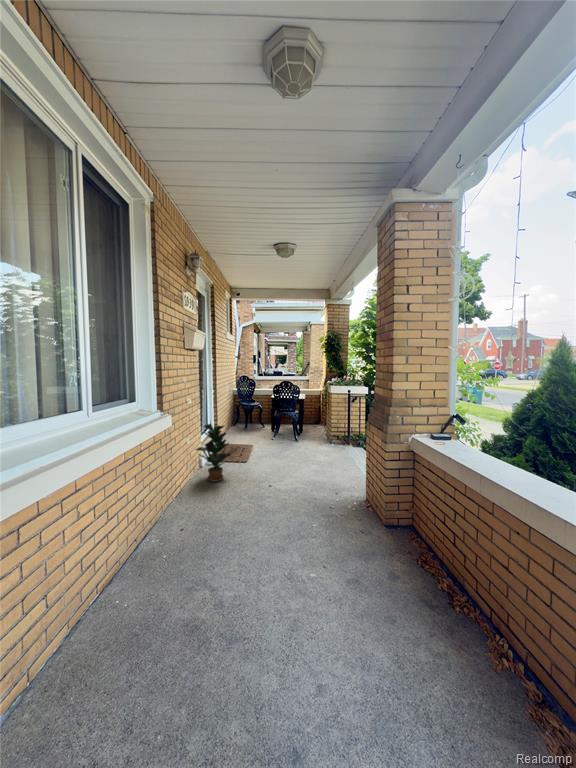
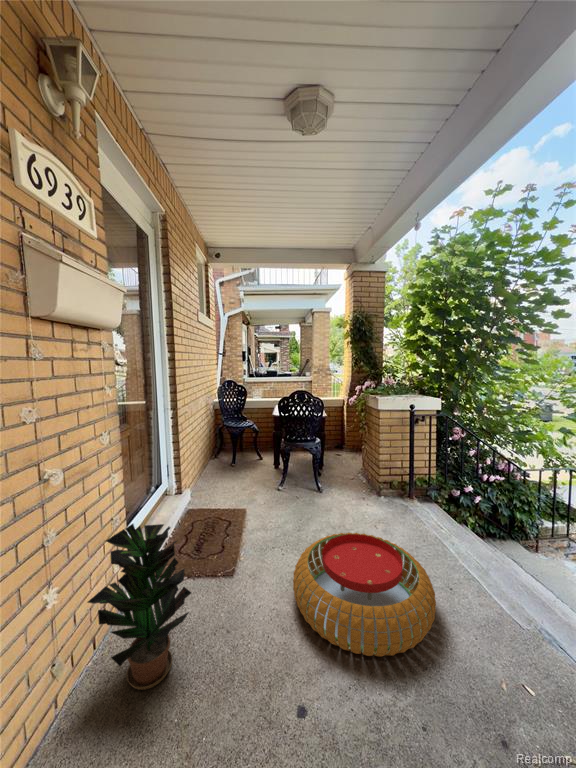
pouf: none [272,445,332,480] -> present [293,533,436,657]

